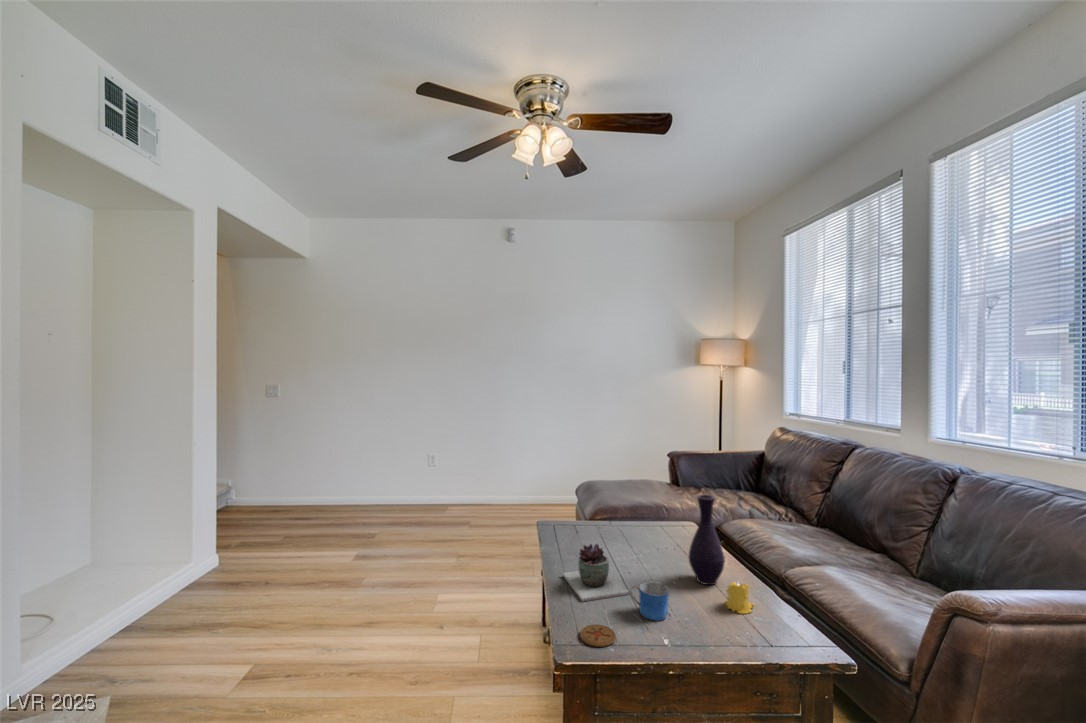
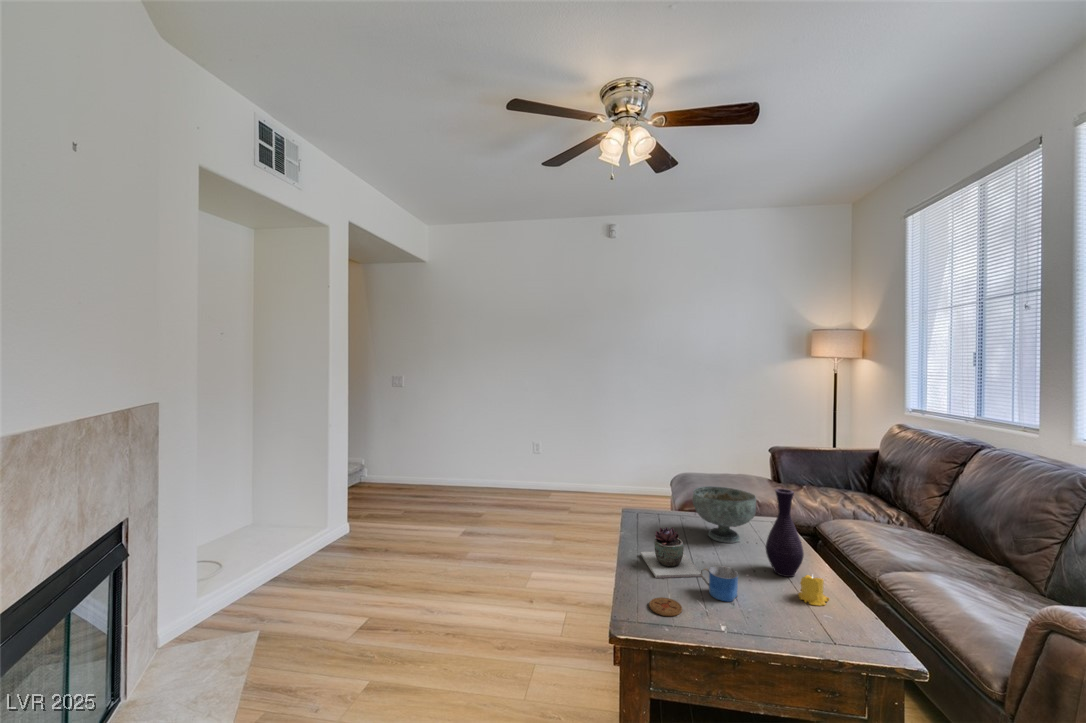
decorative bowl: none [612,496,673,553] -> present [692,486,756,543]

